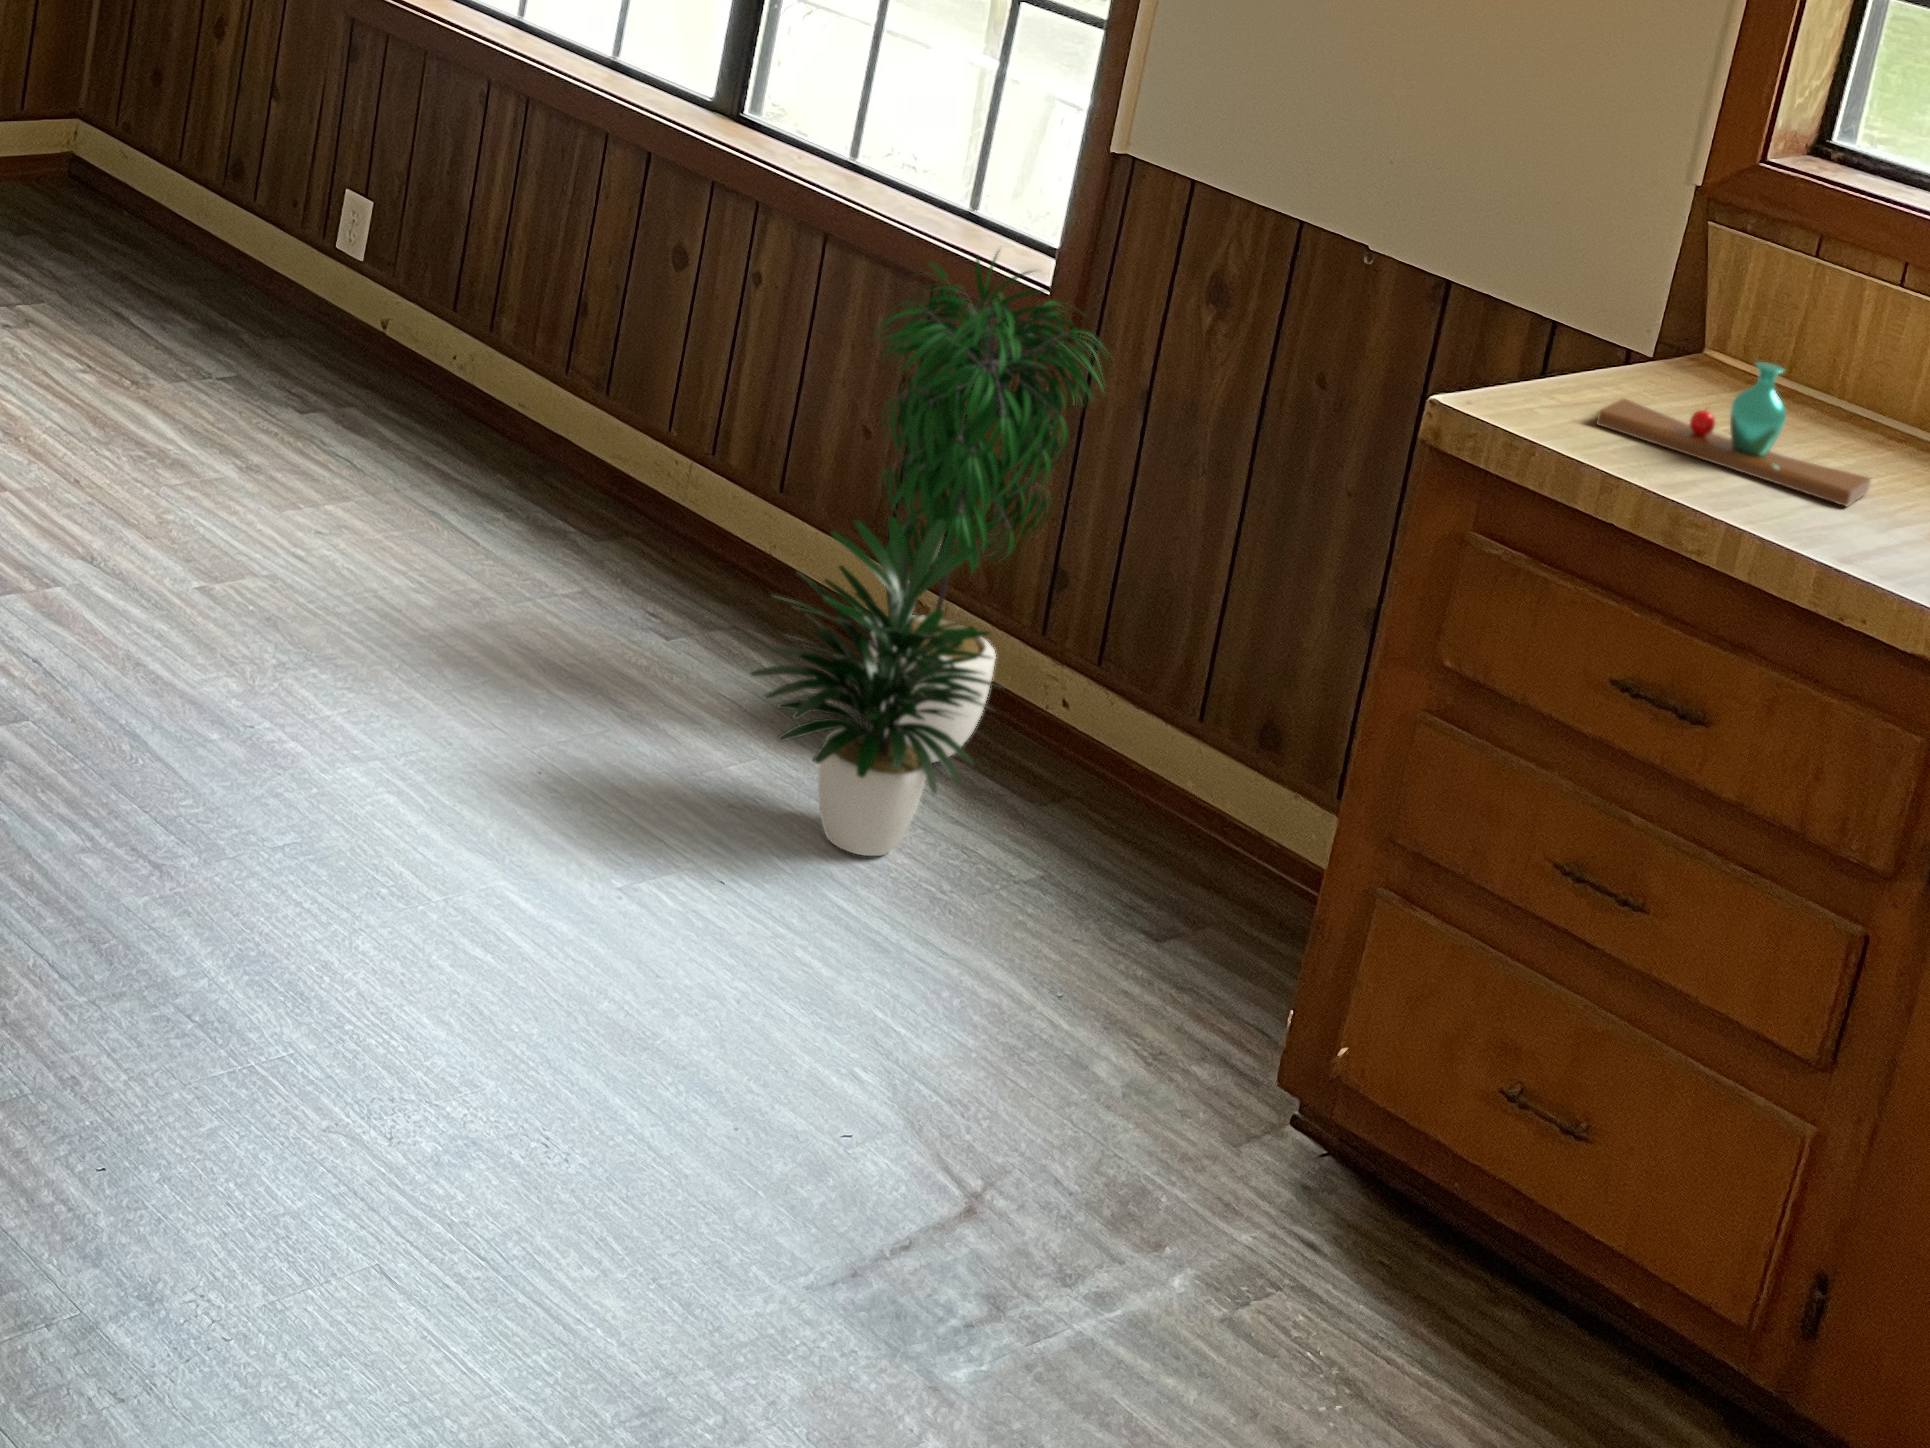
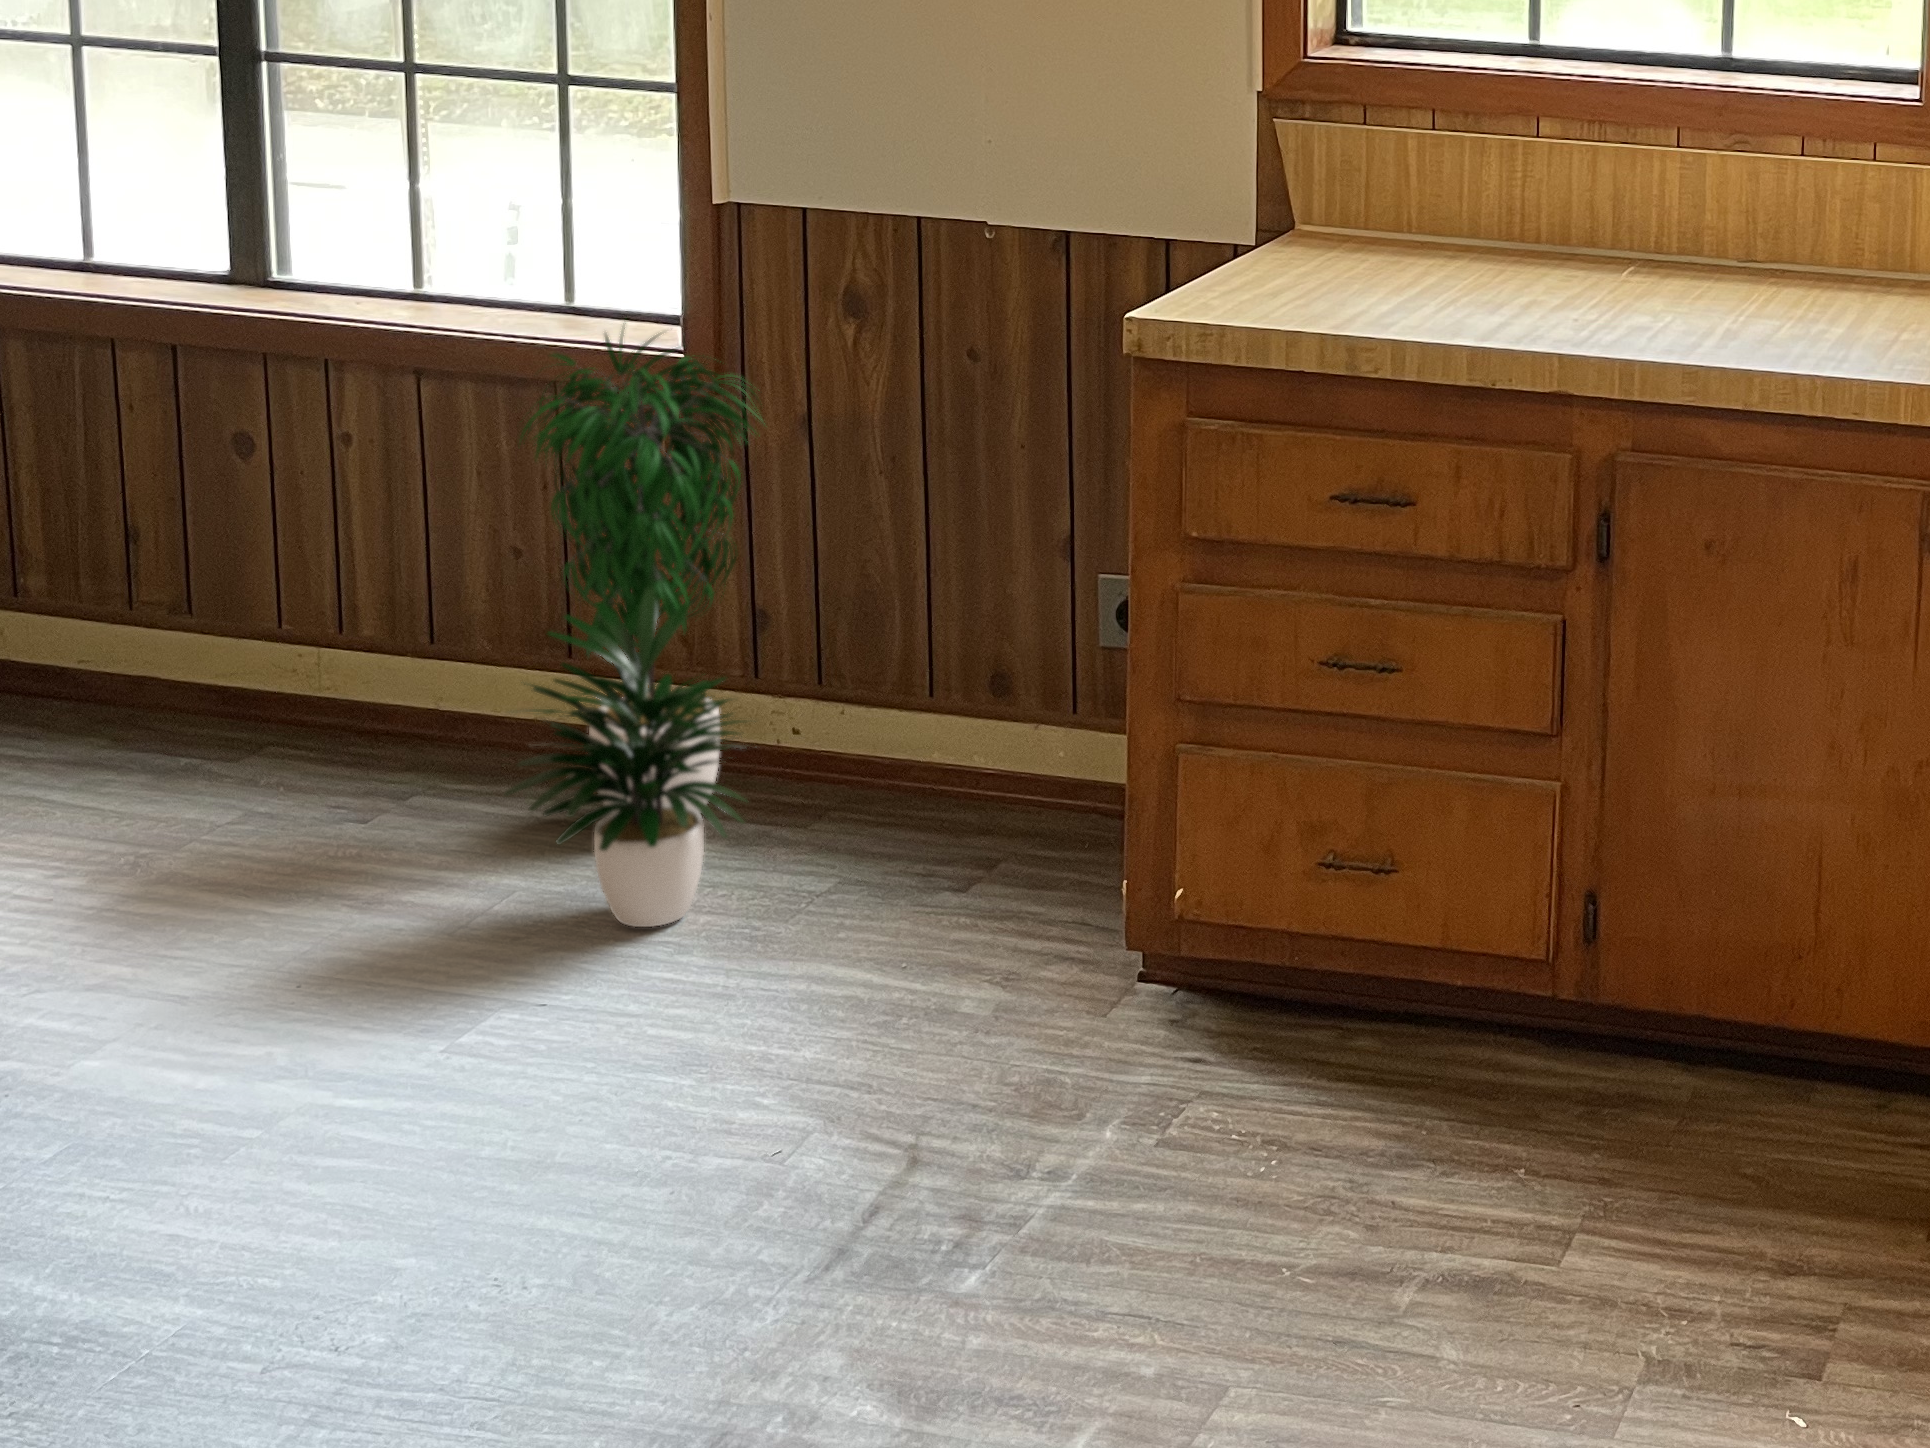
vase: present [1596,362,1871,507] -> none [1248,214,1466,311]

